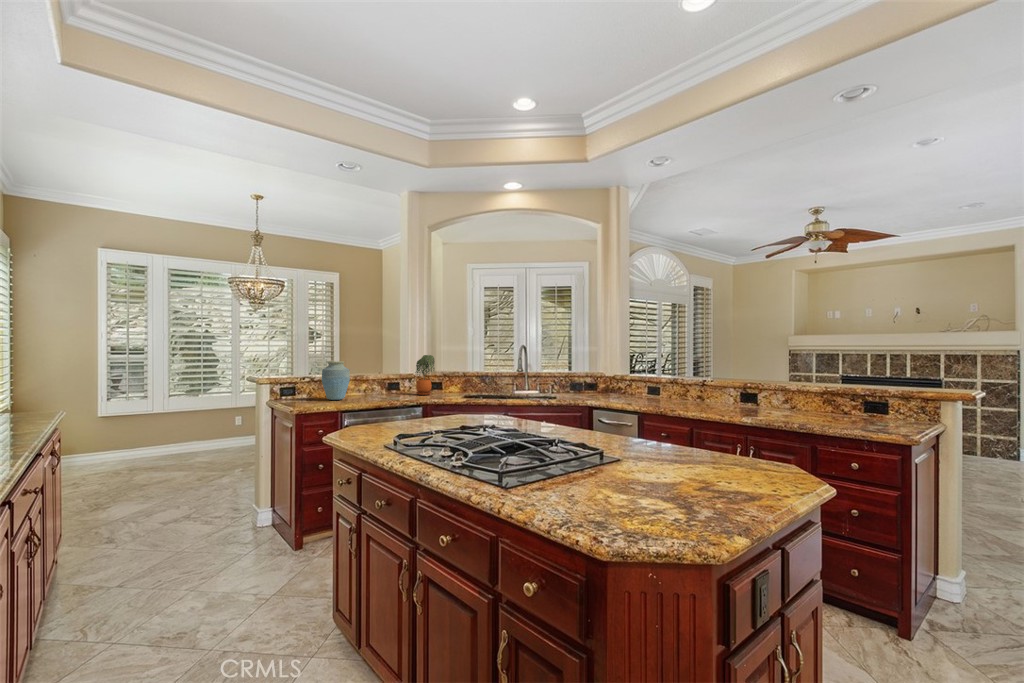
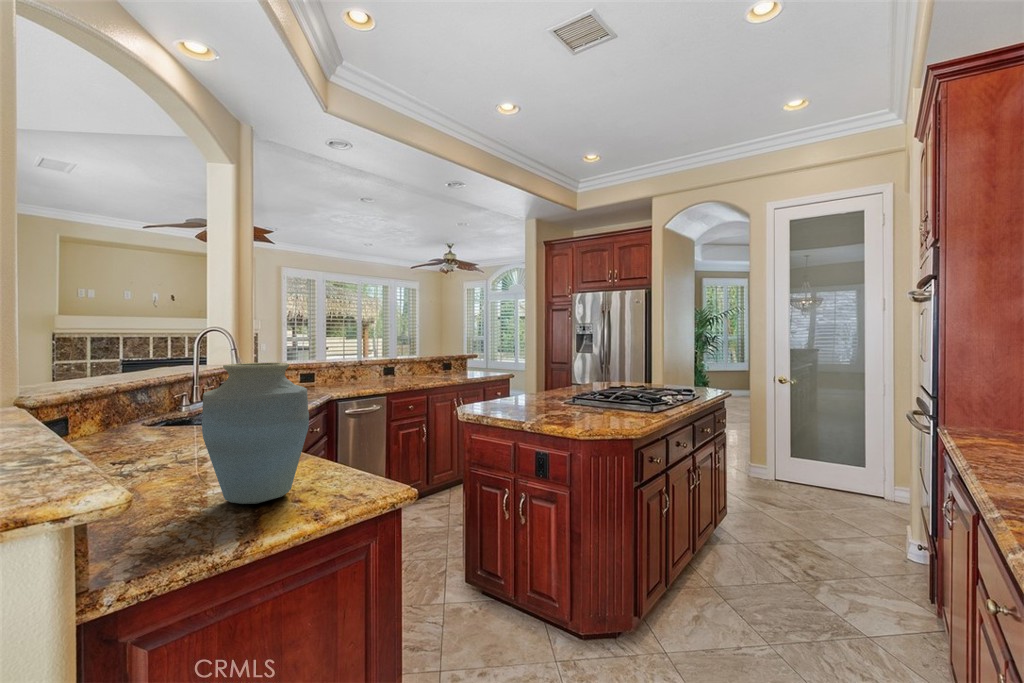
potted plant: present [416,355,435,395] -> none [123,340,184,450]

